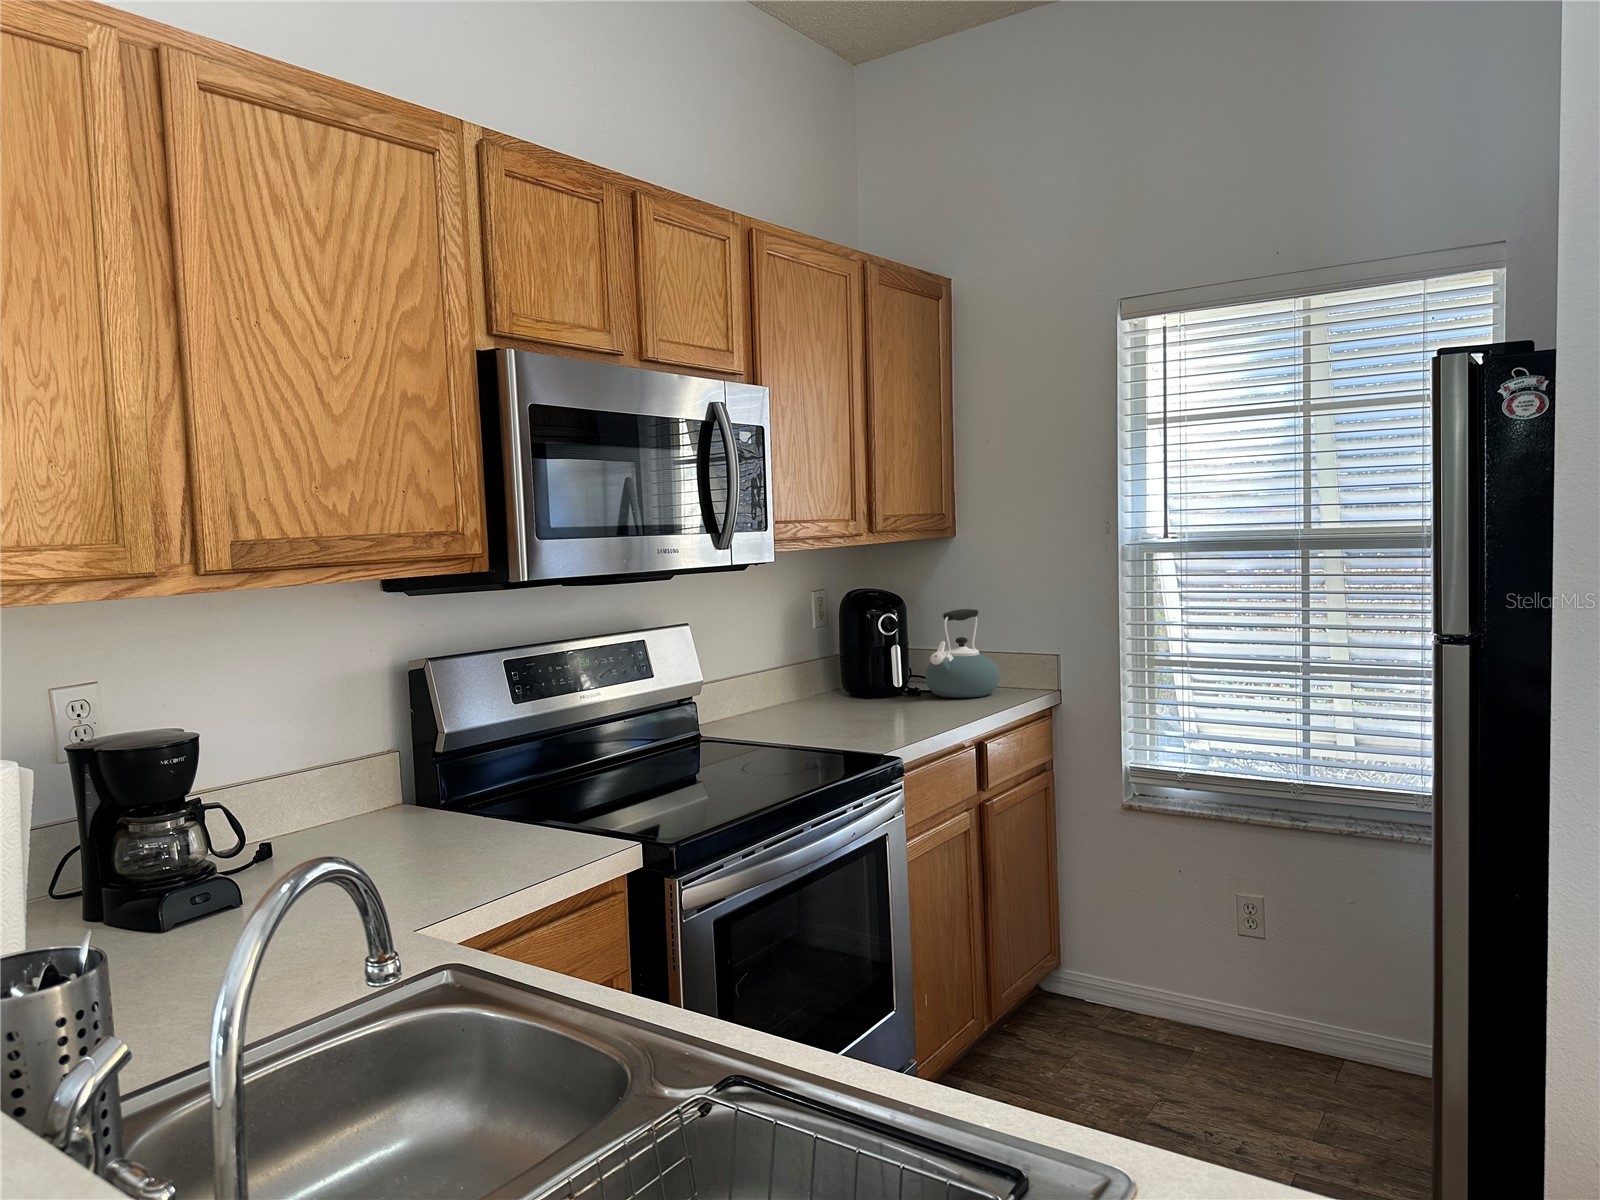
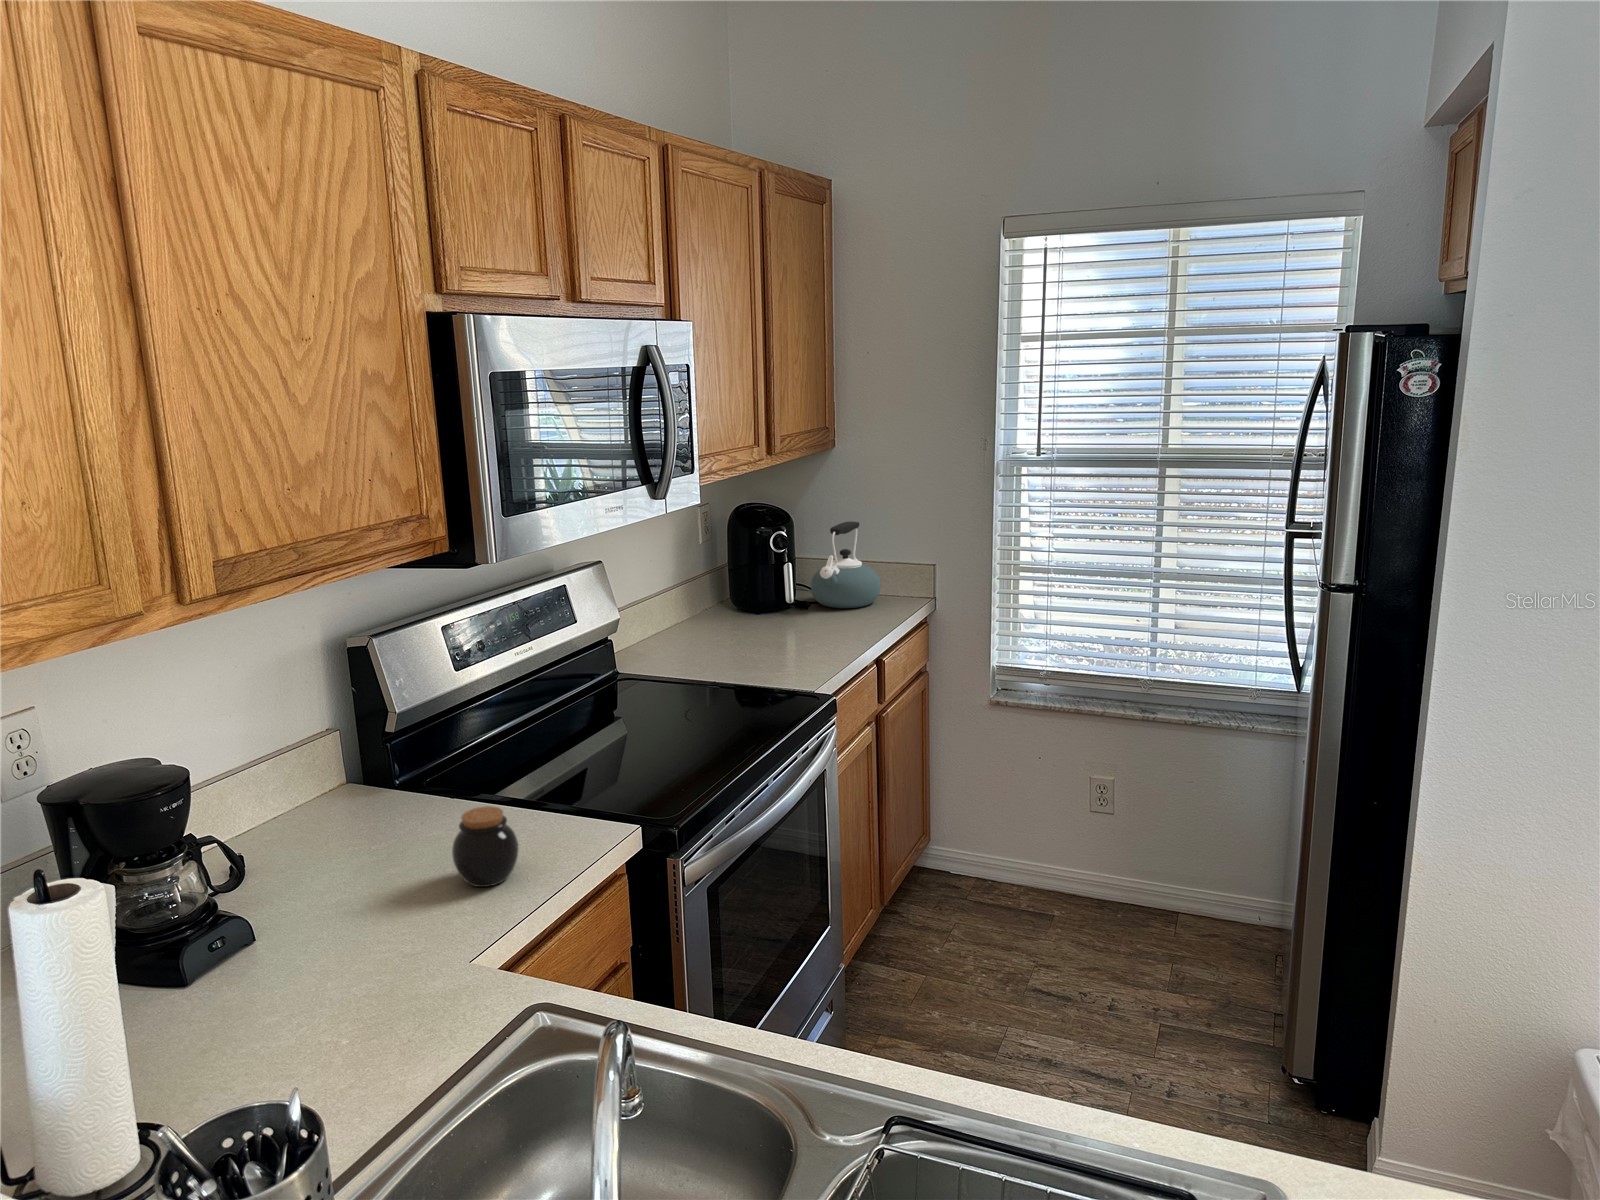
jar: none [437,803,502,880] -> present [452,806,519,887]

